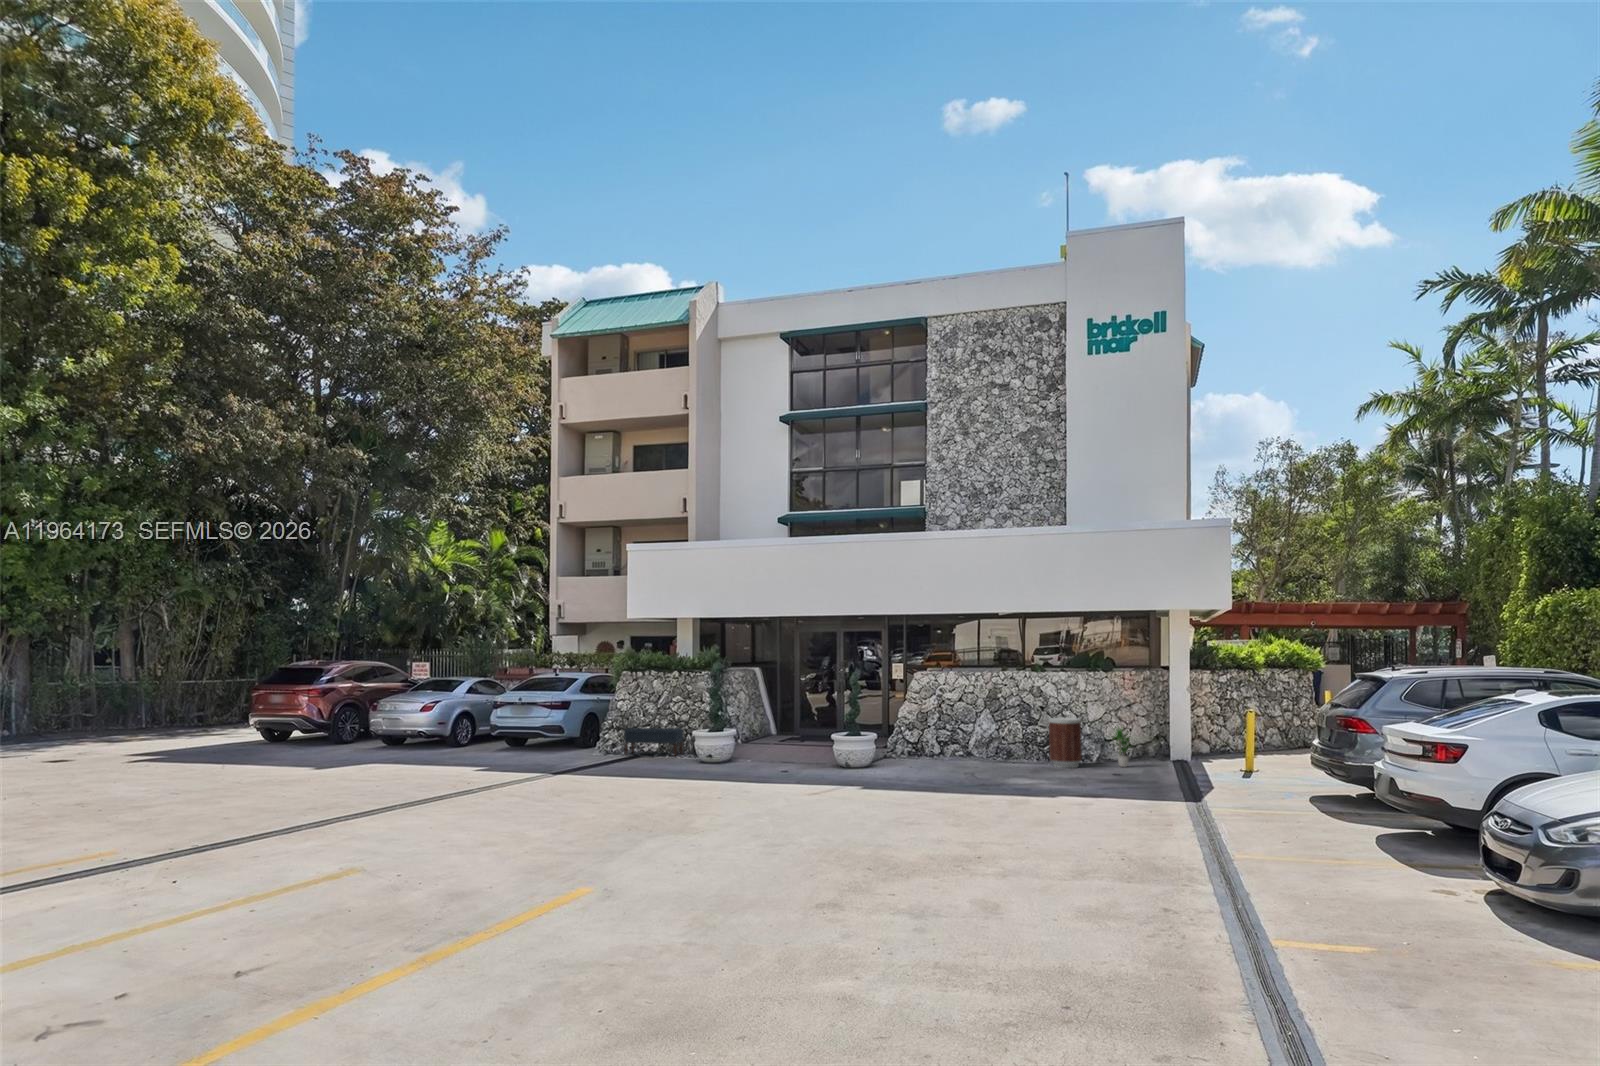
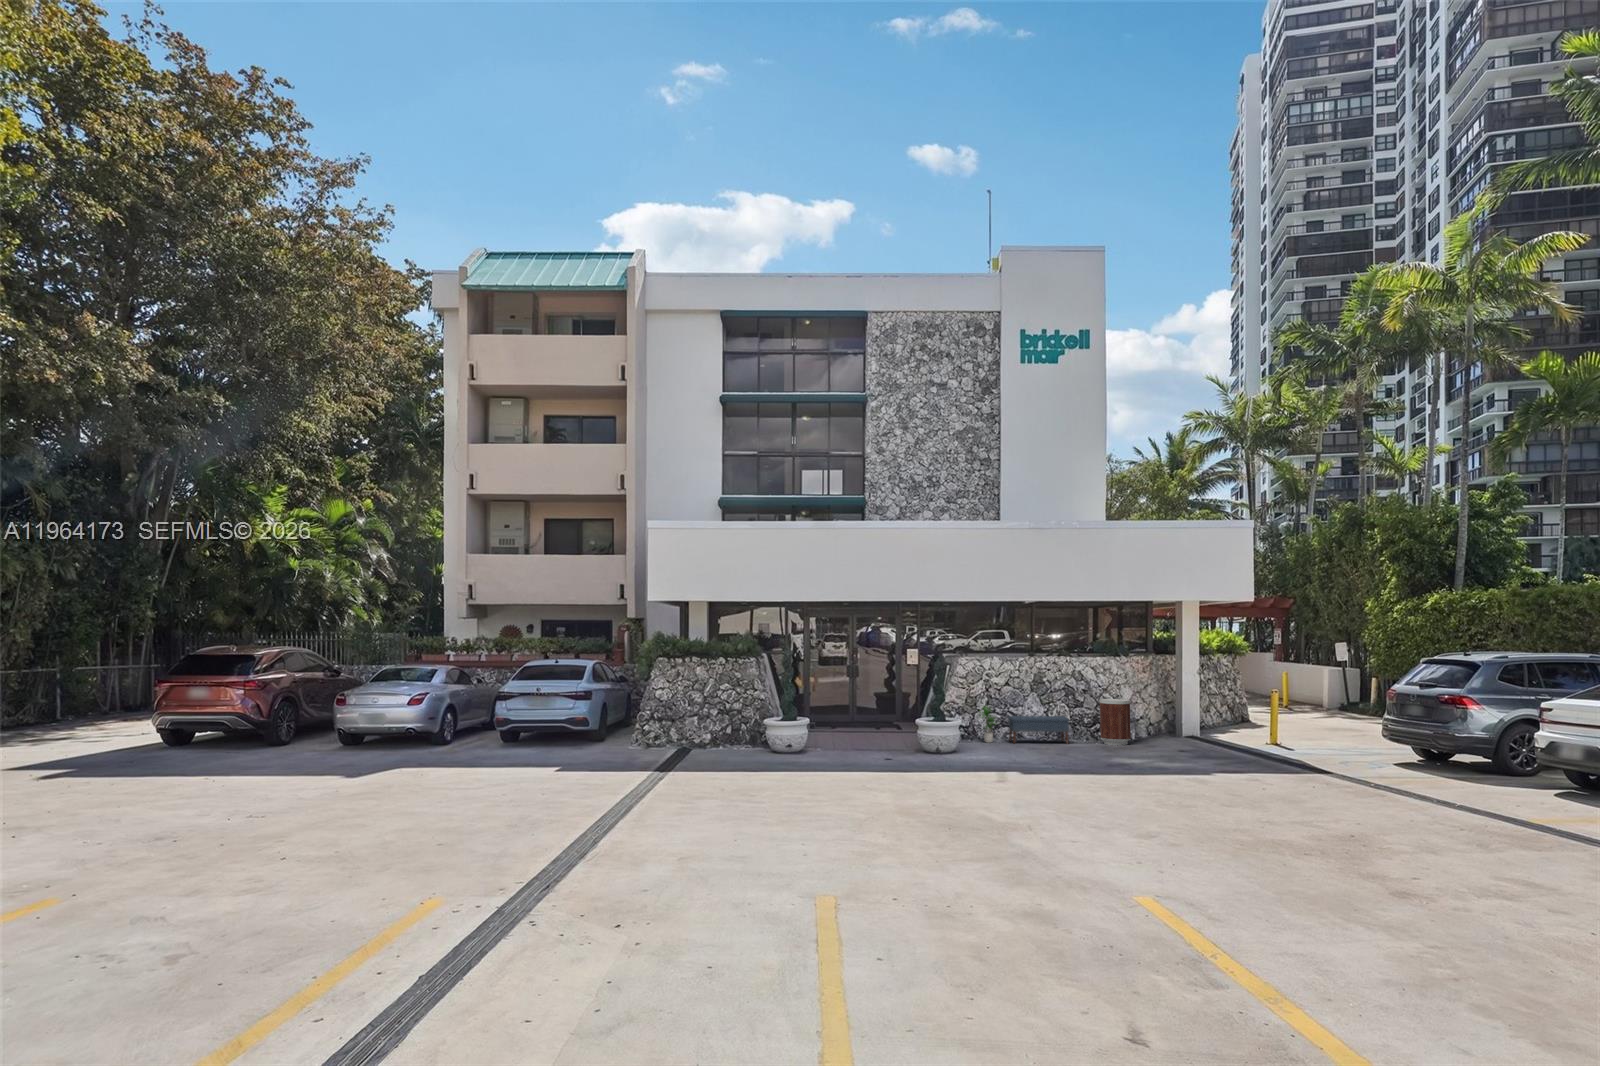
potted plant: present [1115,726,1129,767] -> present [982,707,995,743]
bench: present [624,727,683,756] -> present [1008,716,1069,744]

